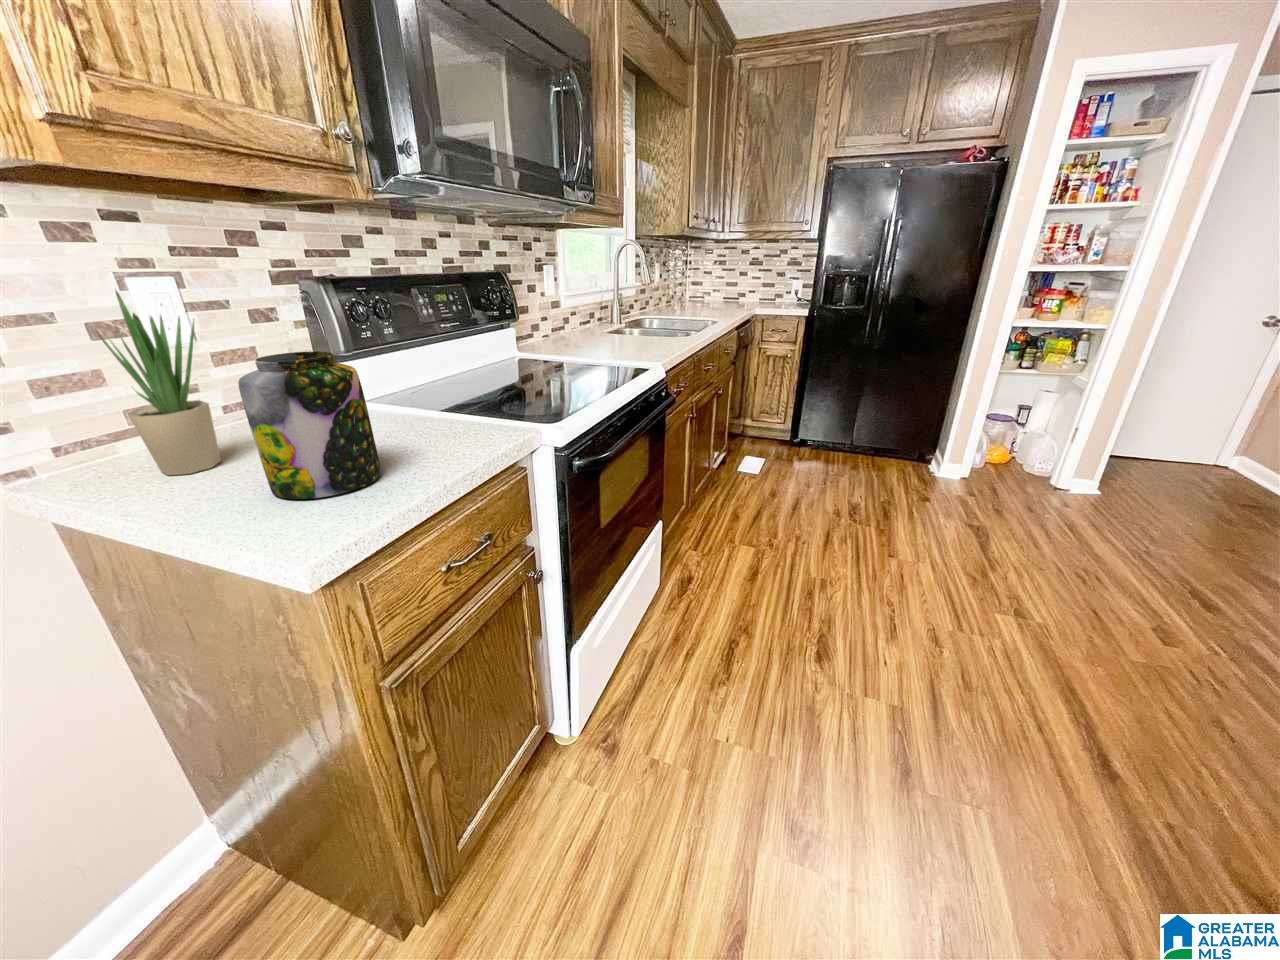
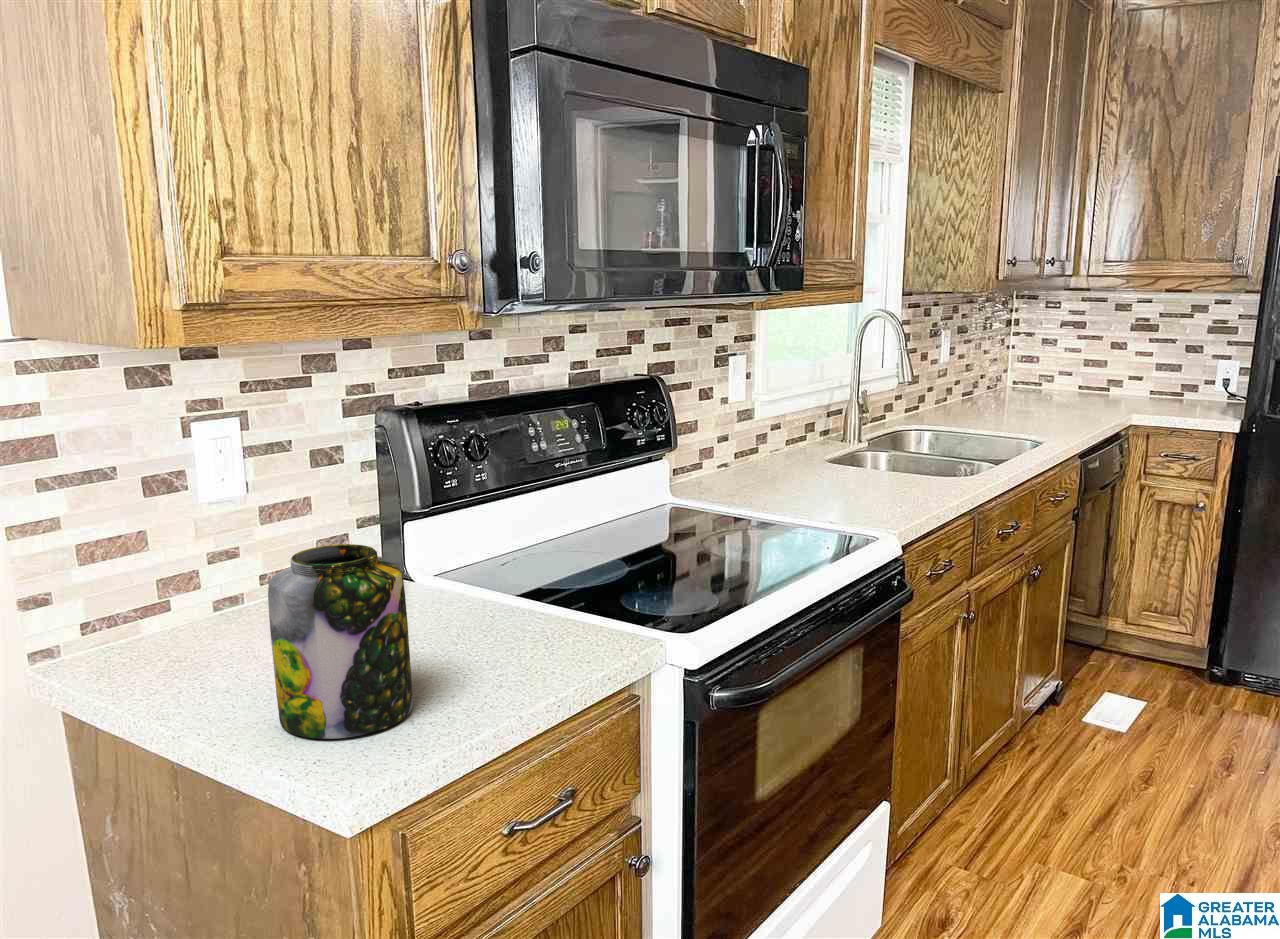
potted plant: present [97,291,221,475] -> none [148,455,246,674]

